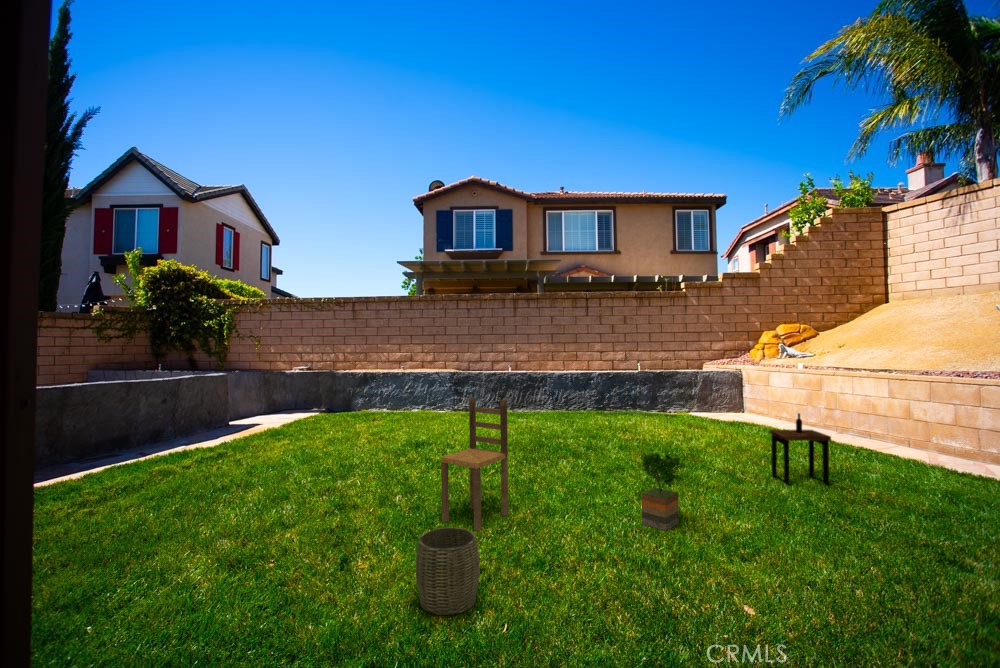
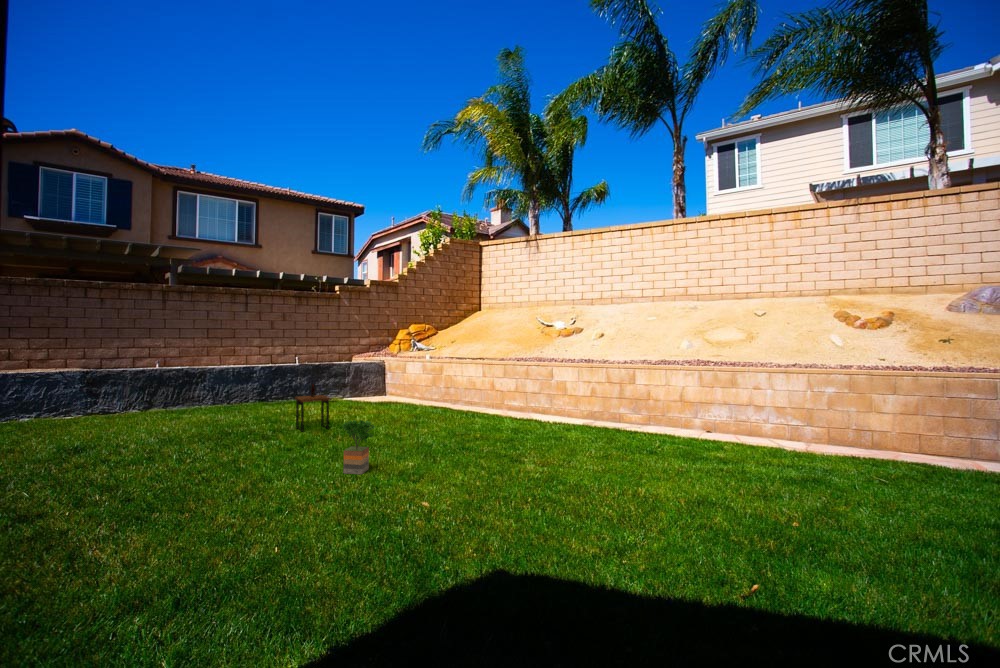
chair: present [441,397,508,531] -> none [169,388,232,499]
side table: present [769,413,831,485] -> present [295,385,331,432]
woven basket: present [416,527,479,615] -> none [192,485,248,549]

